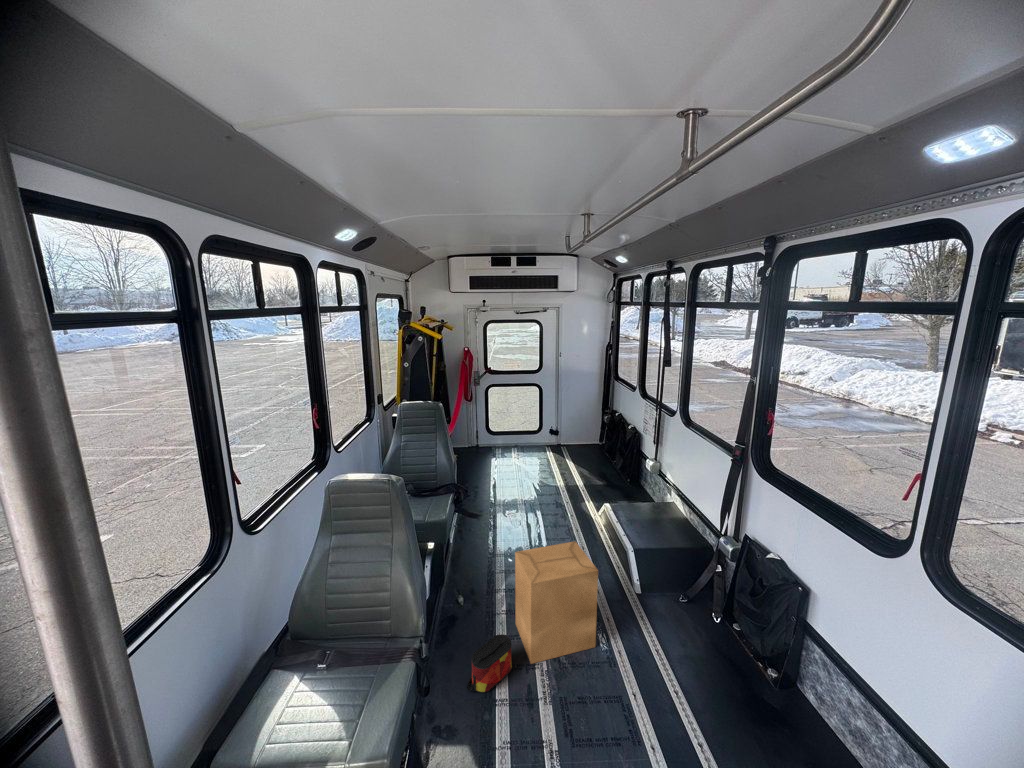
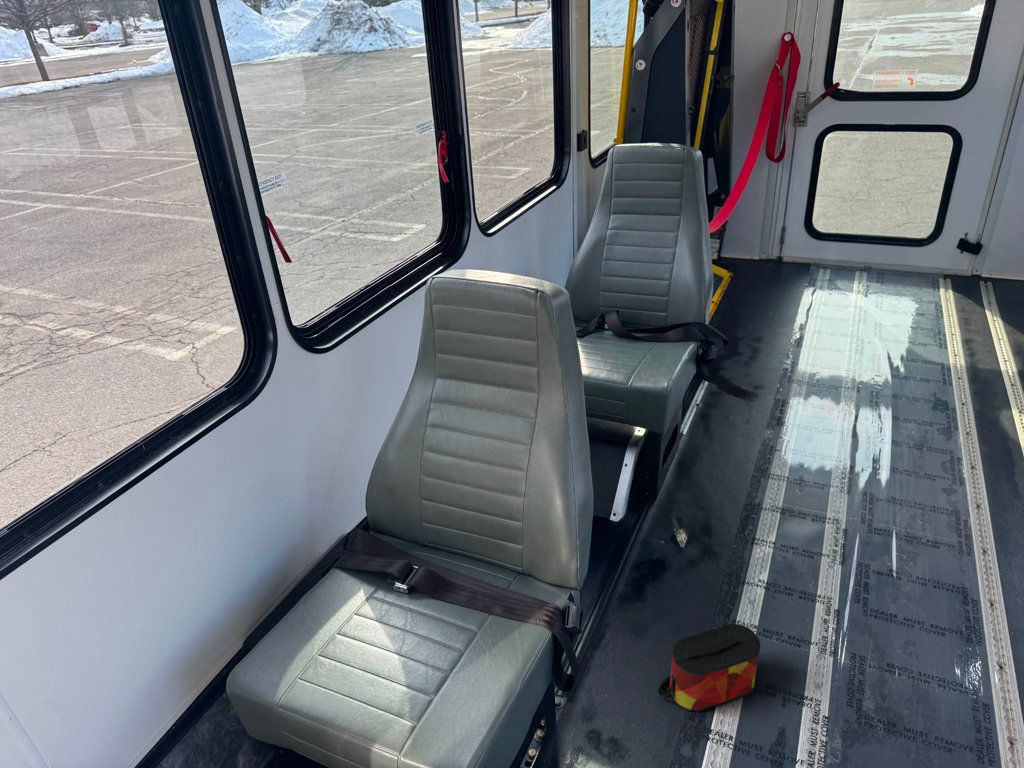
cardboard box: present [515,541,598,664] -> none [781,481,1014,716]

